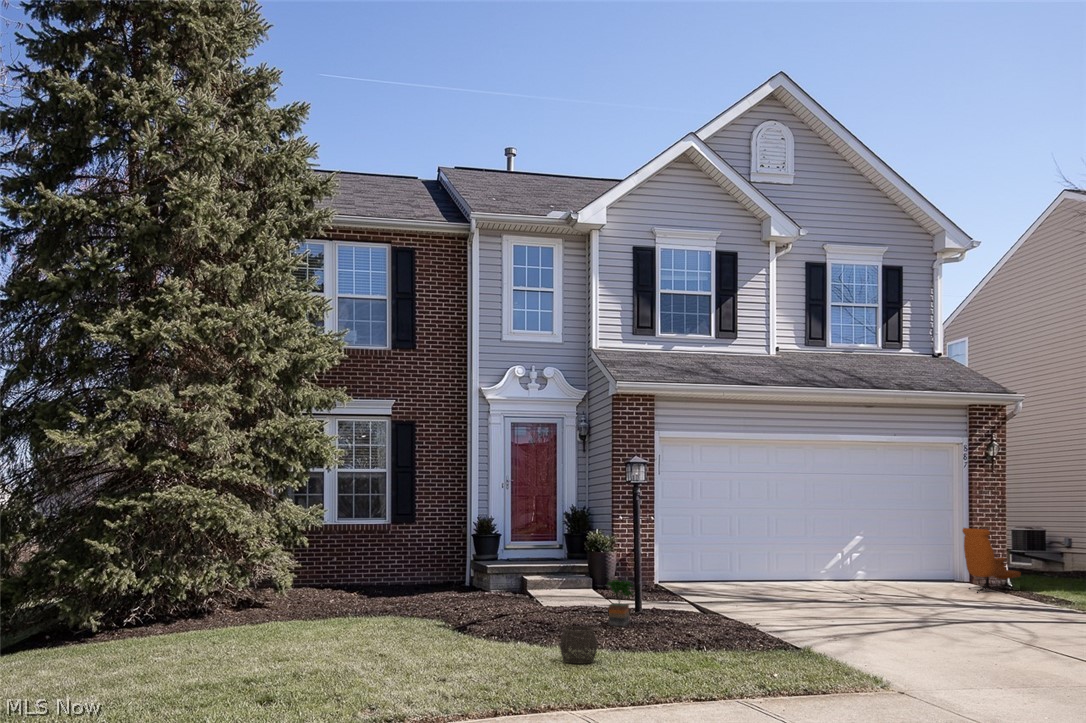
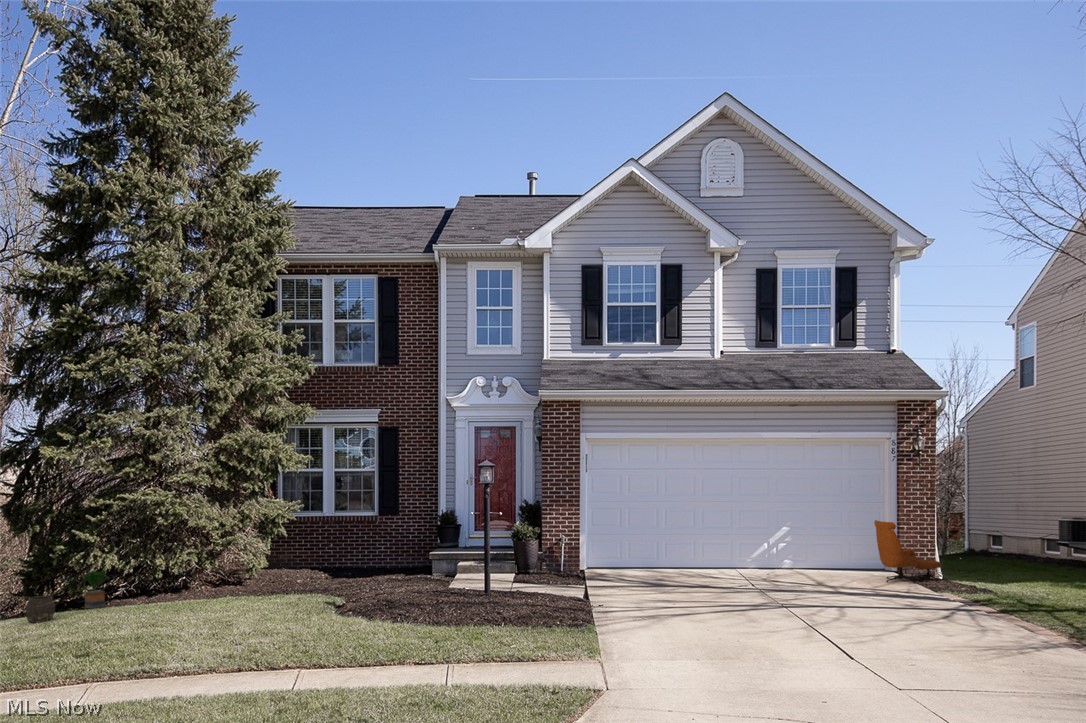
potted tree: present [607,580,634,626] -> present [84,572,109,609]
woven basket: present [560,626,597,664] -> present [26,596,55,622]

